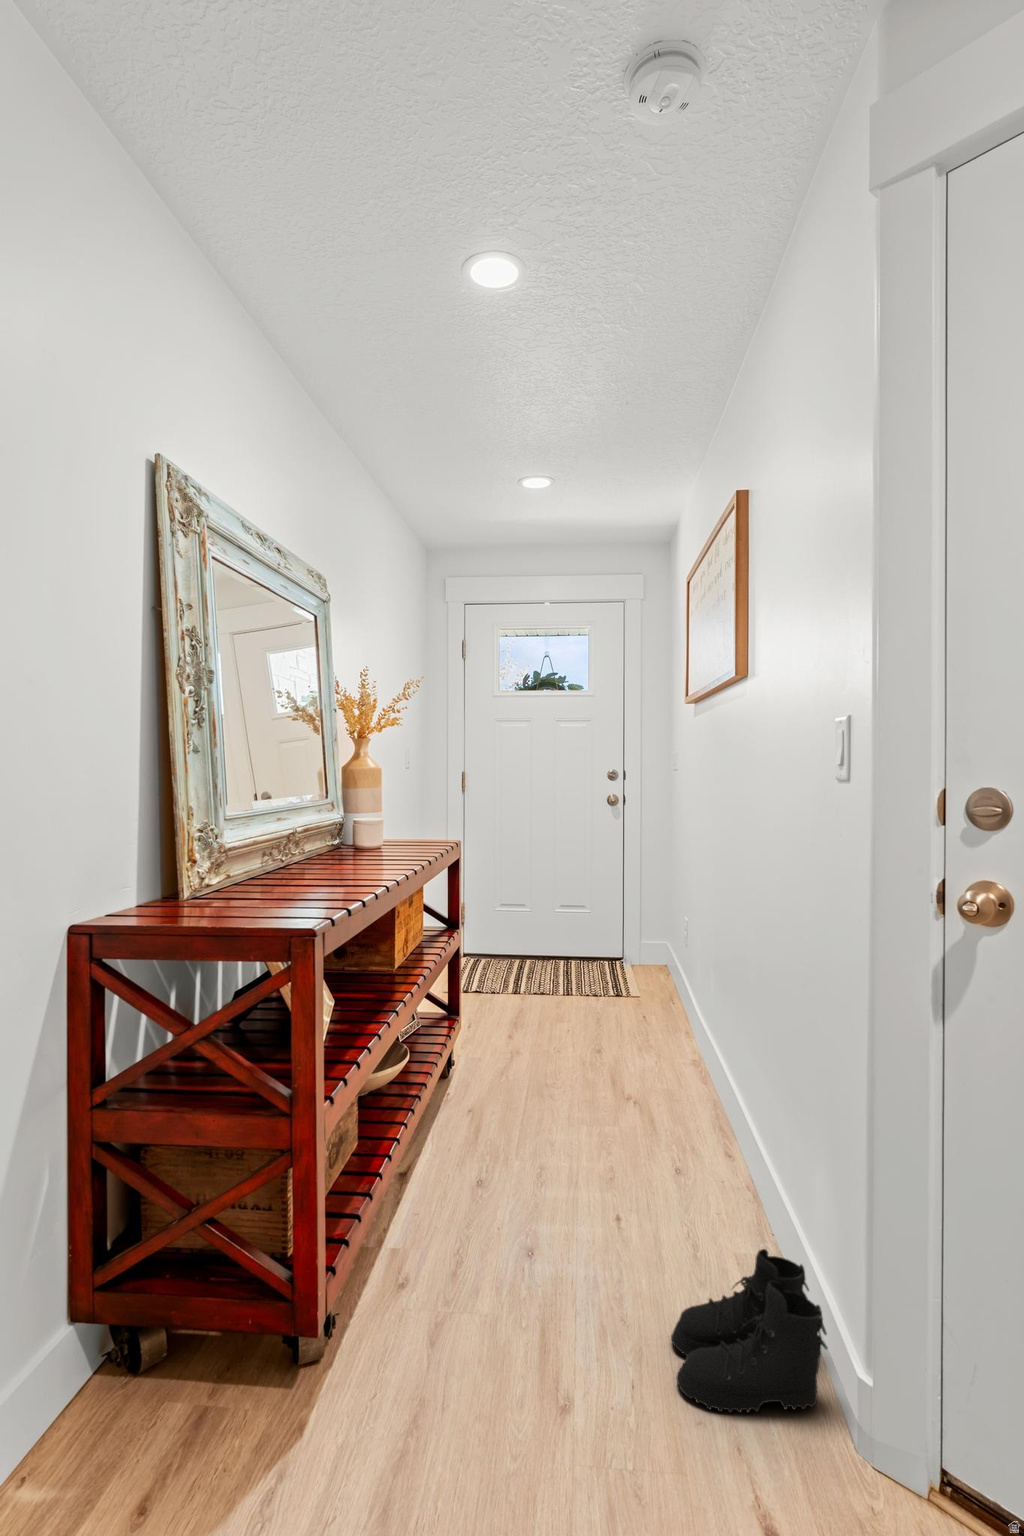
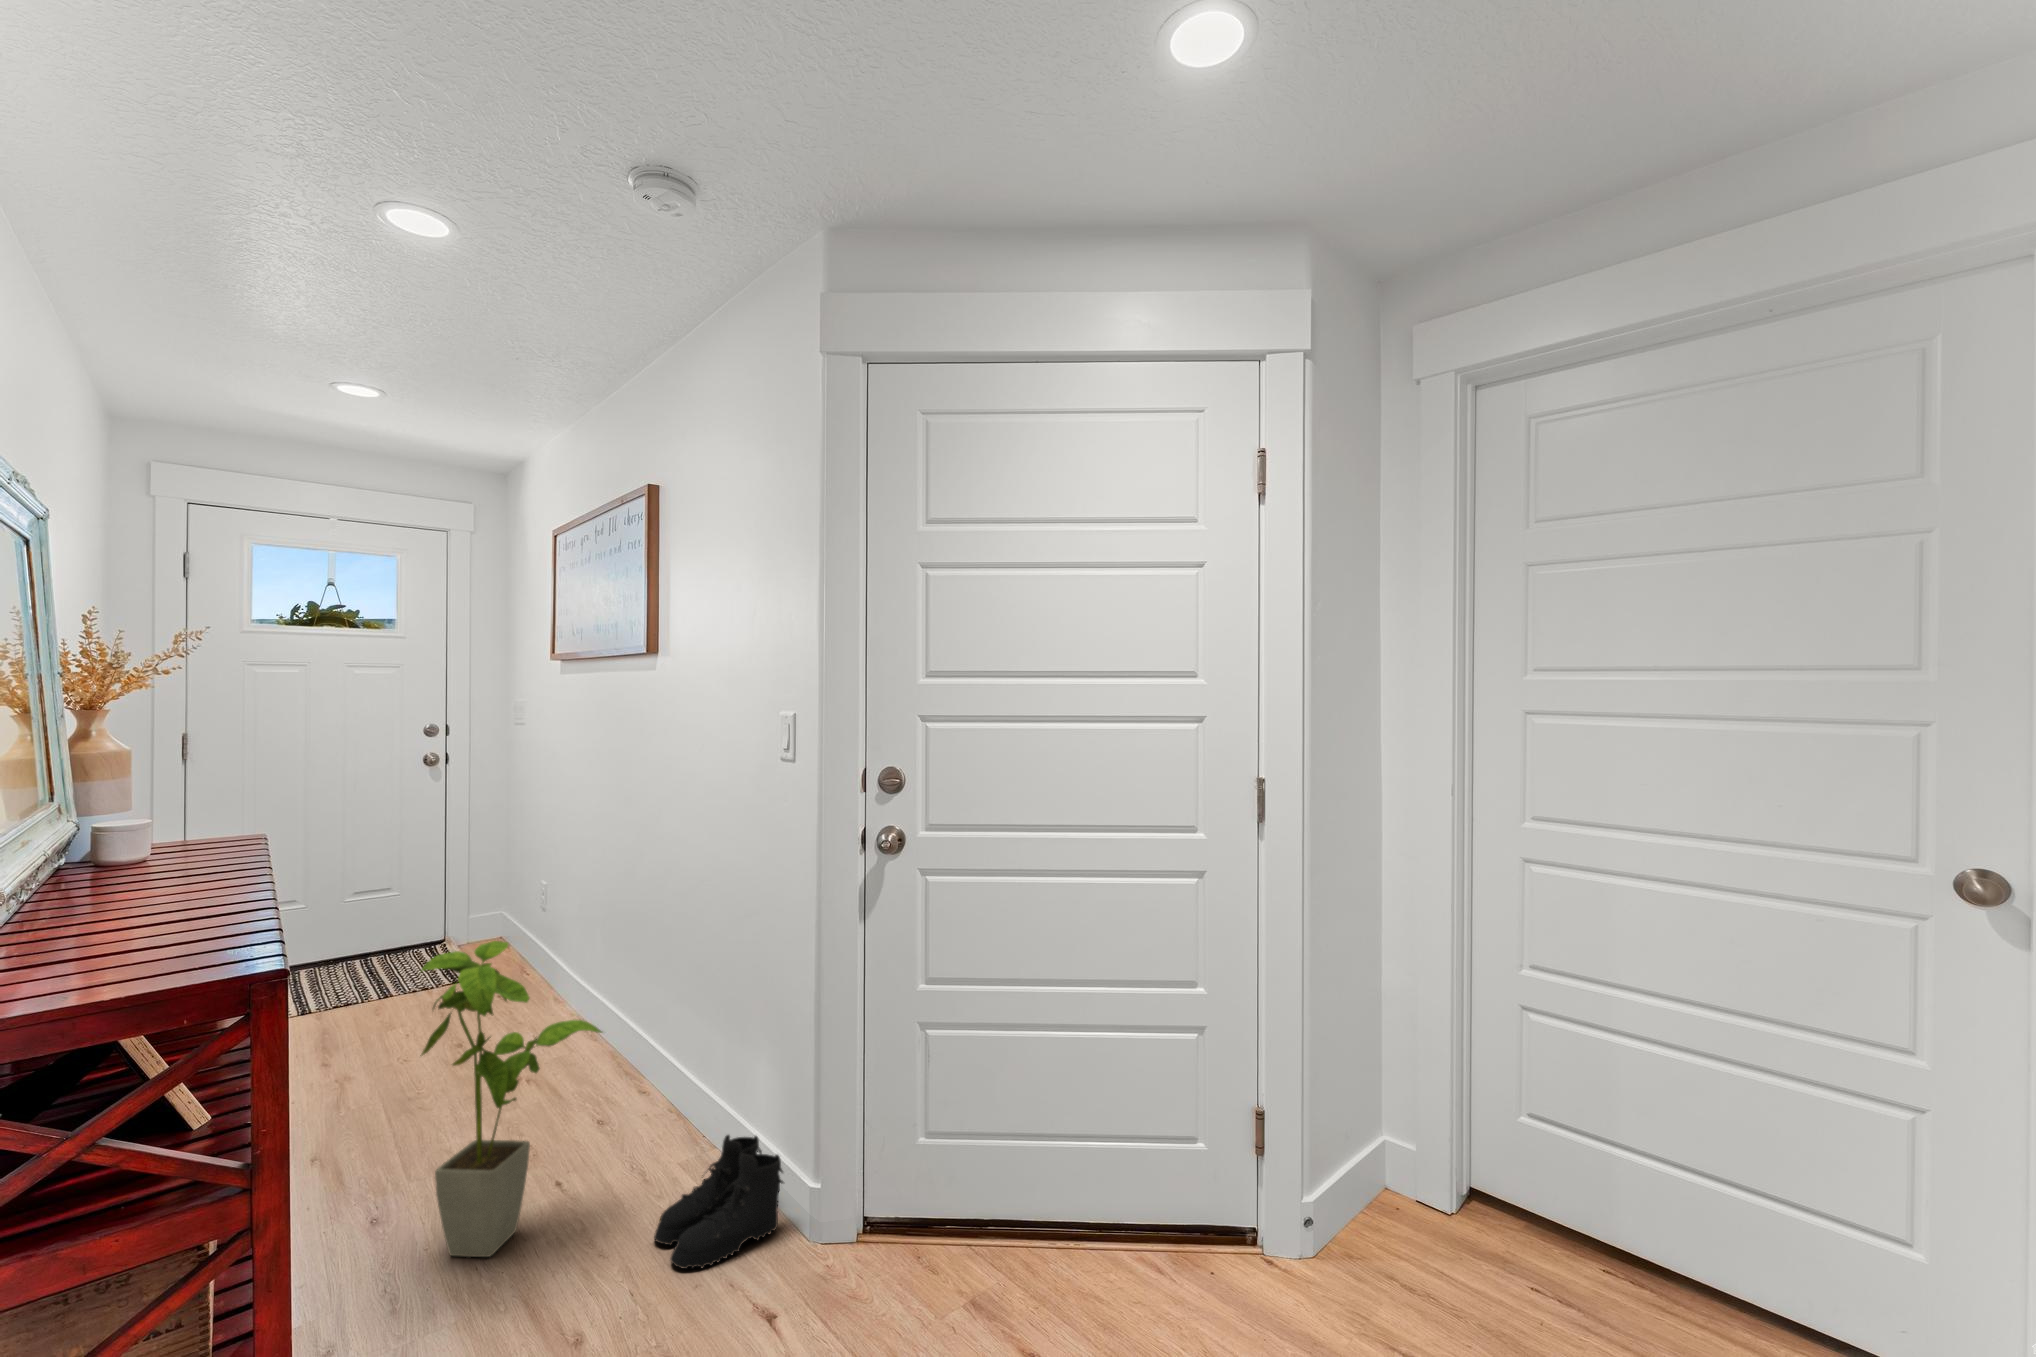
house plant: none [467,954,633,1272] -> present [420,941,602,1257]

